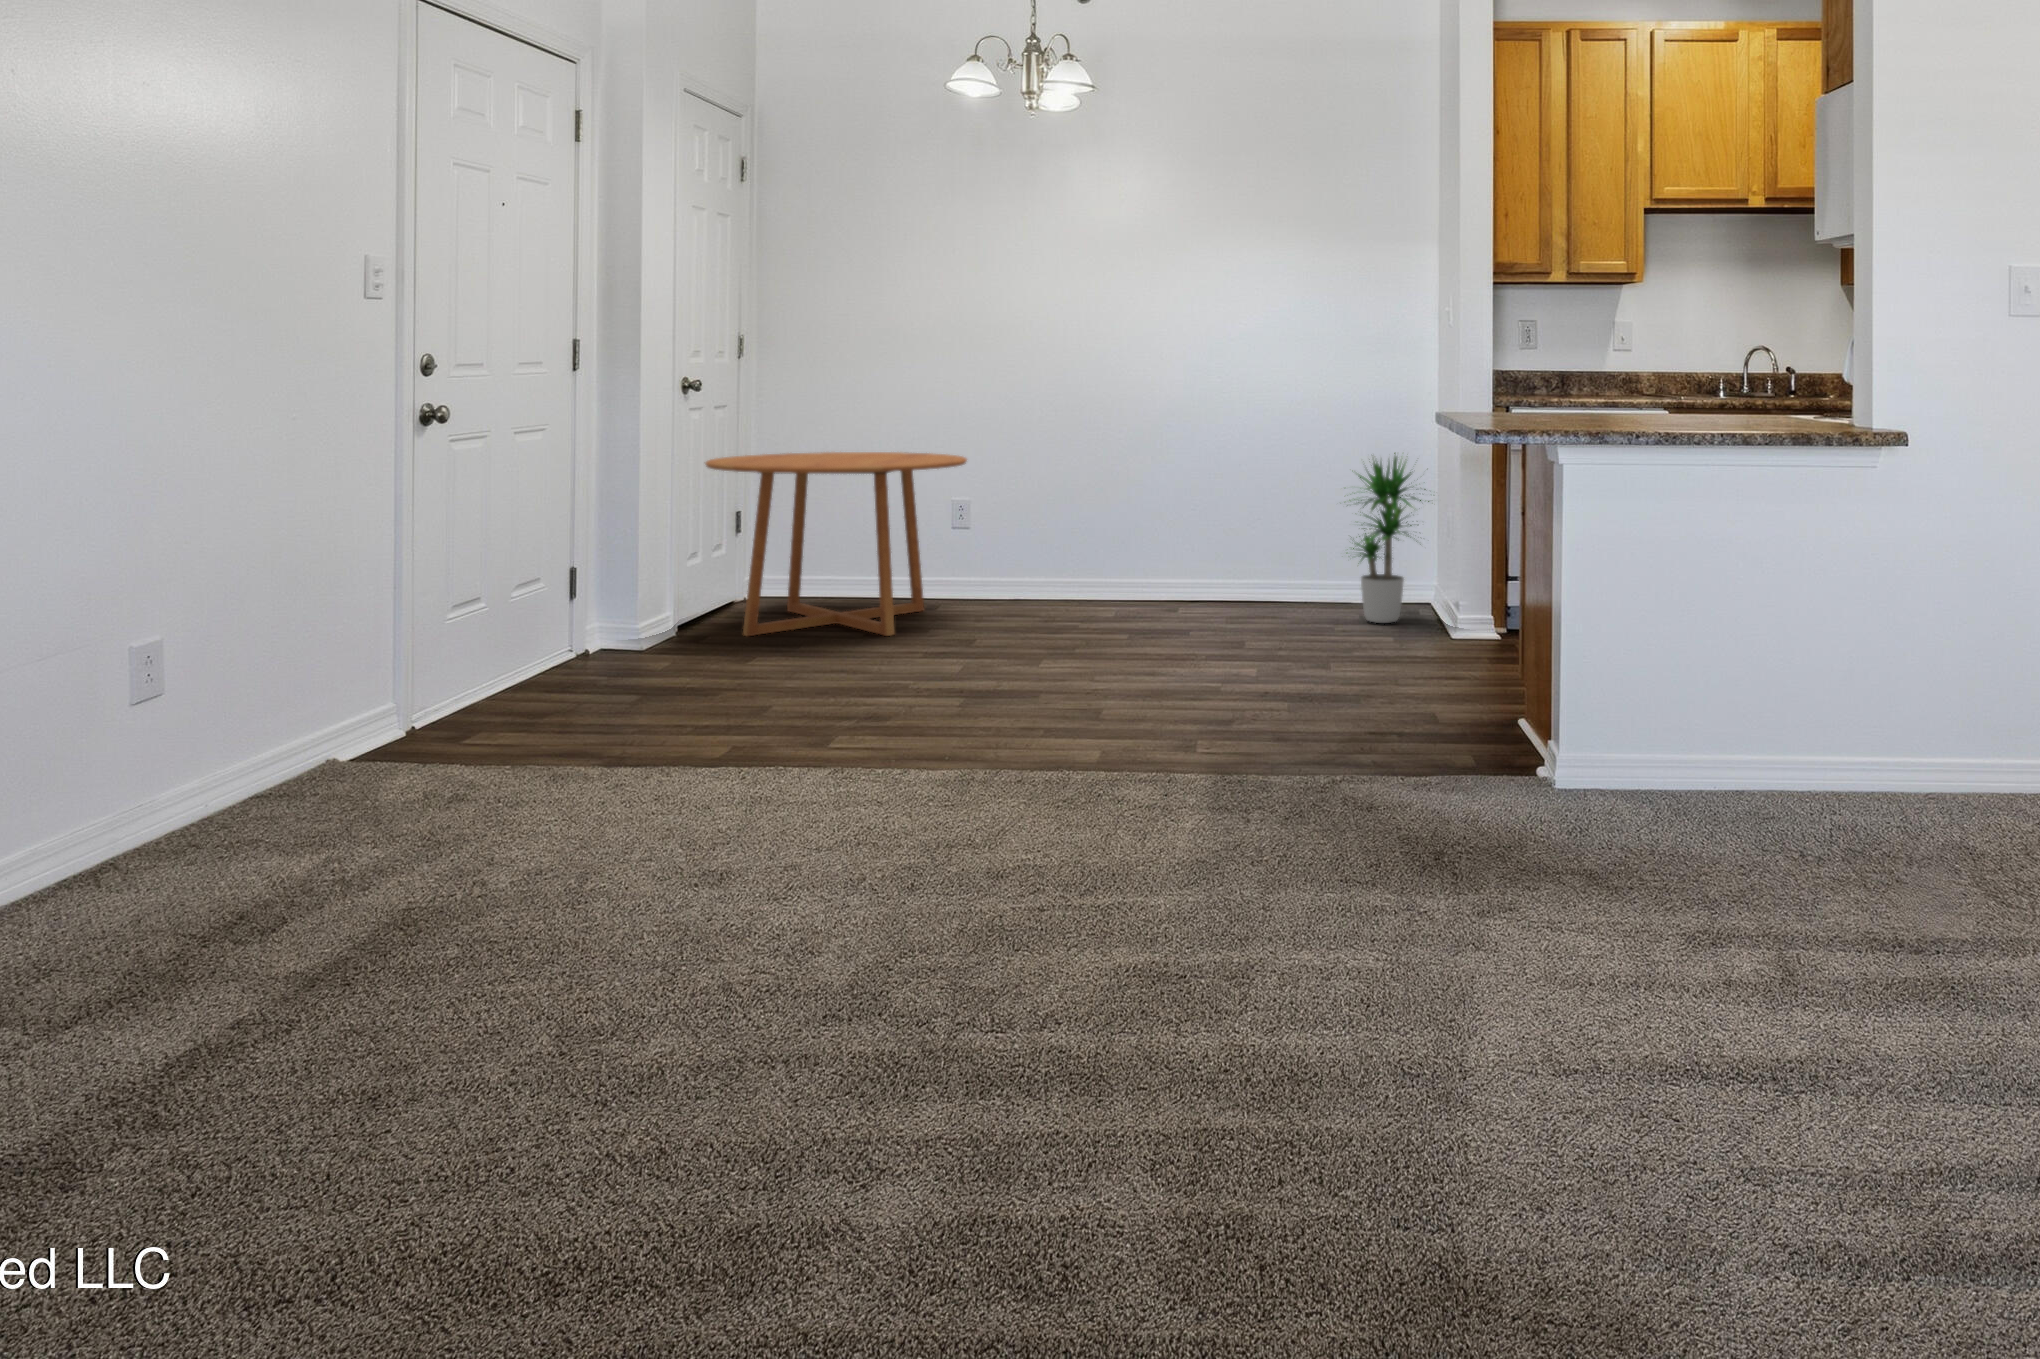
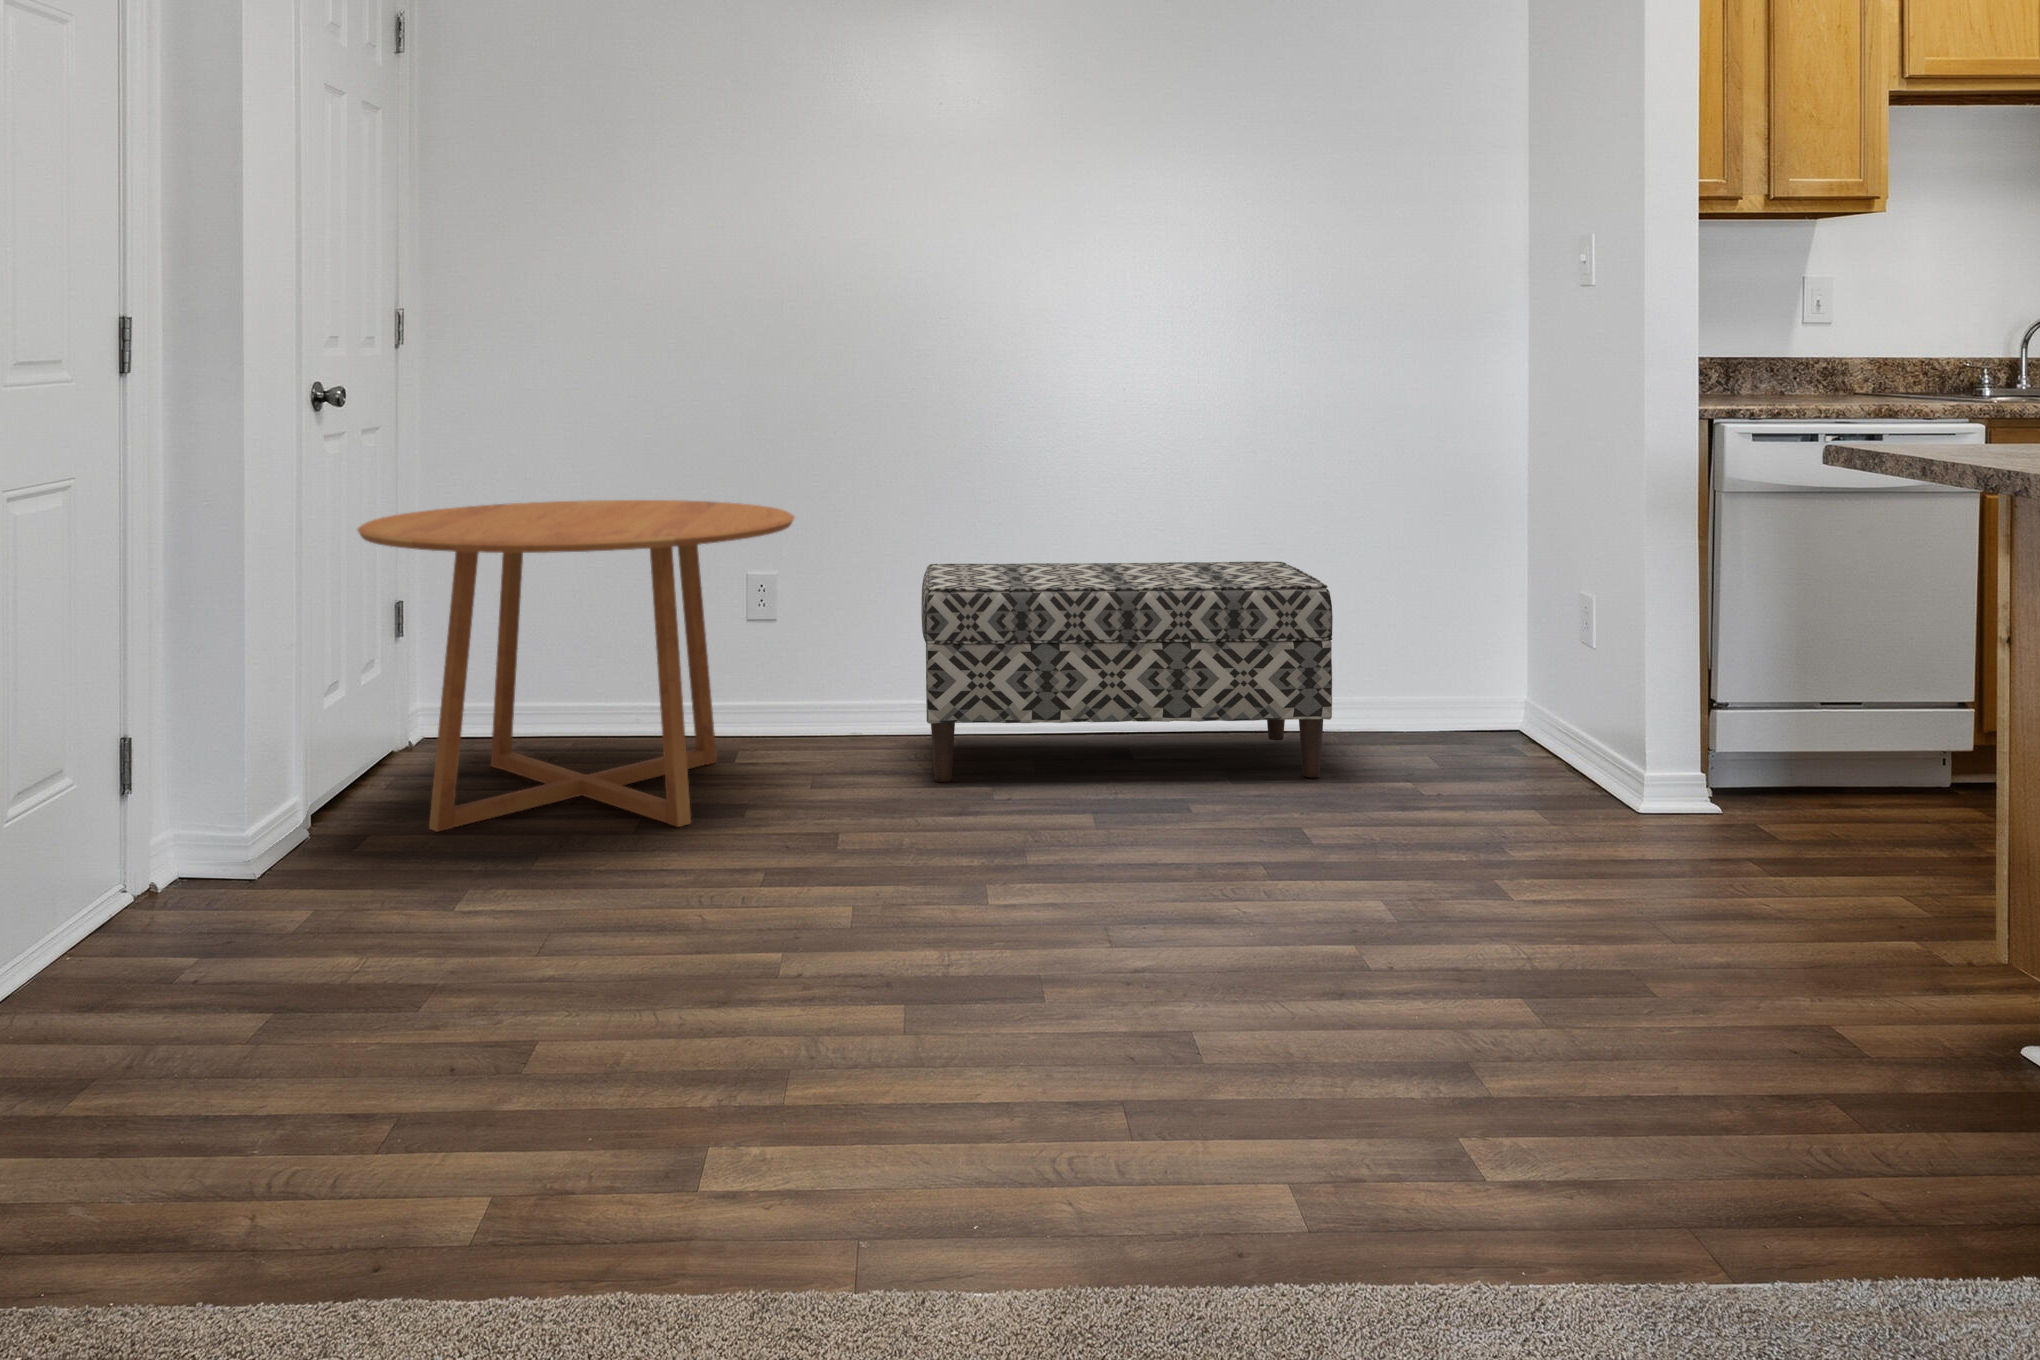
potted plant: present [1346,453,1429,623] -> none [1399,490,1578,779]
bench: none [1045,494,1290,621] -> present [921,561,1333,782]

